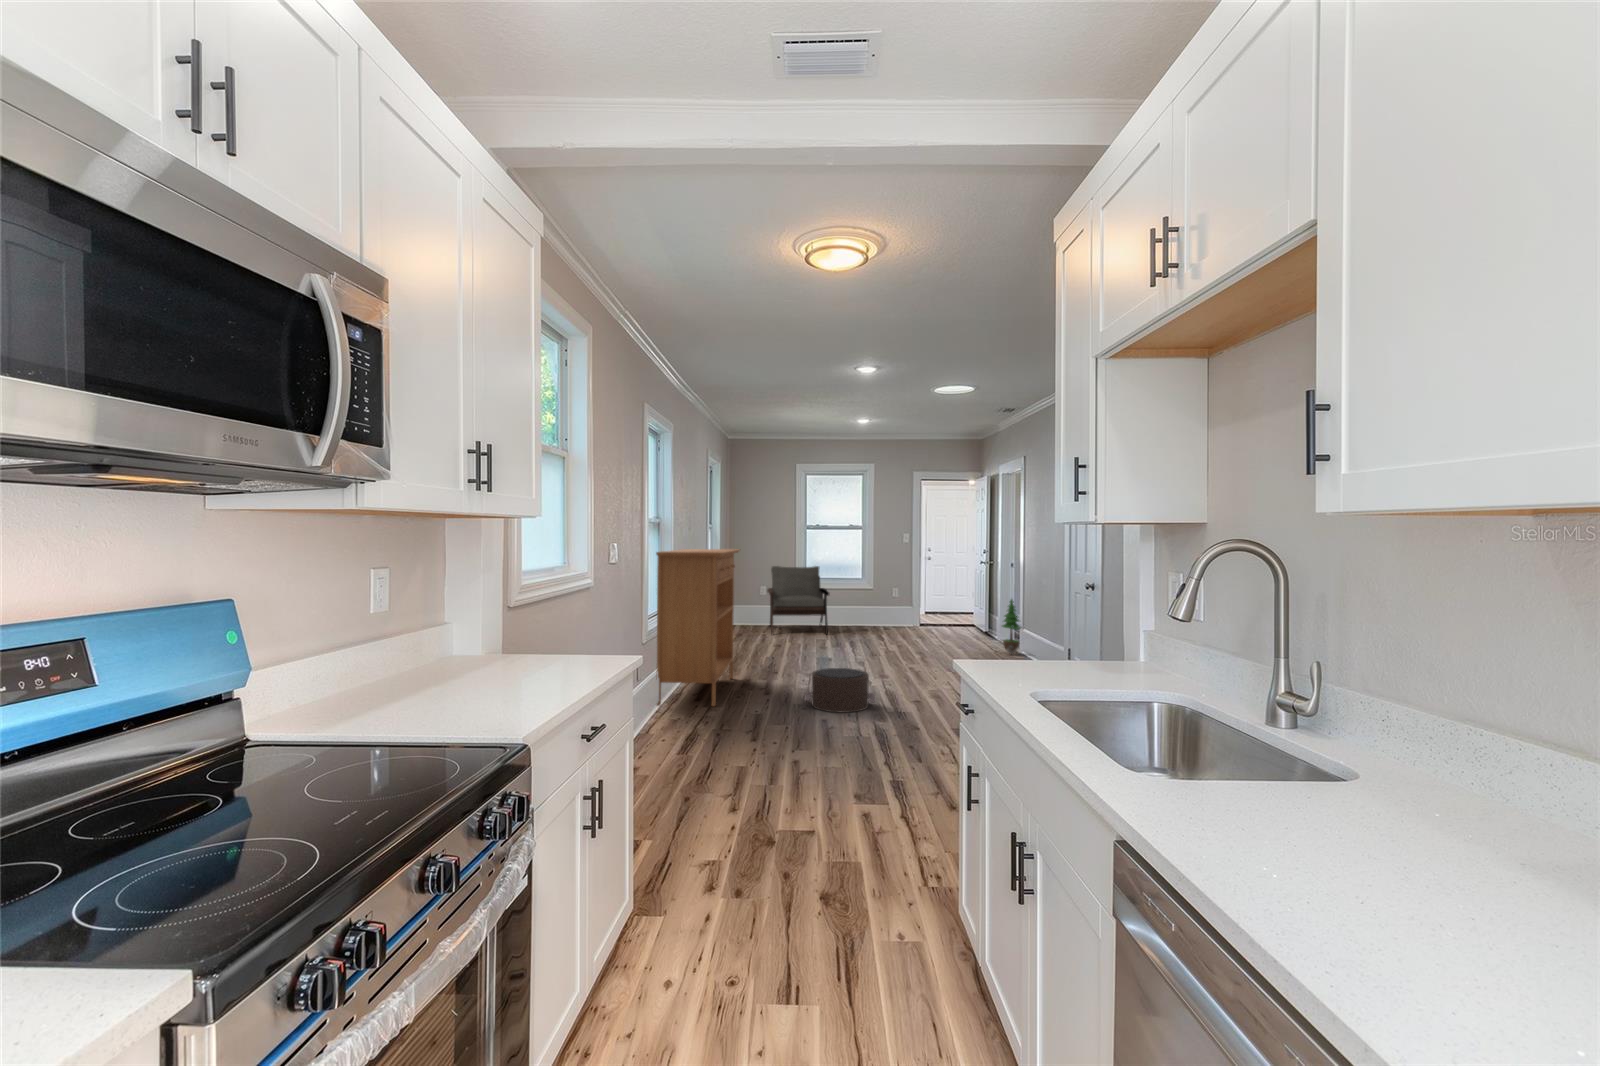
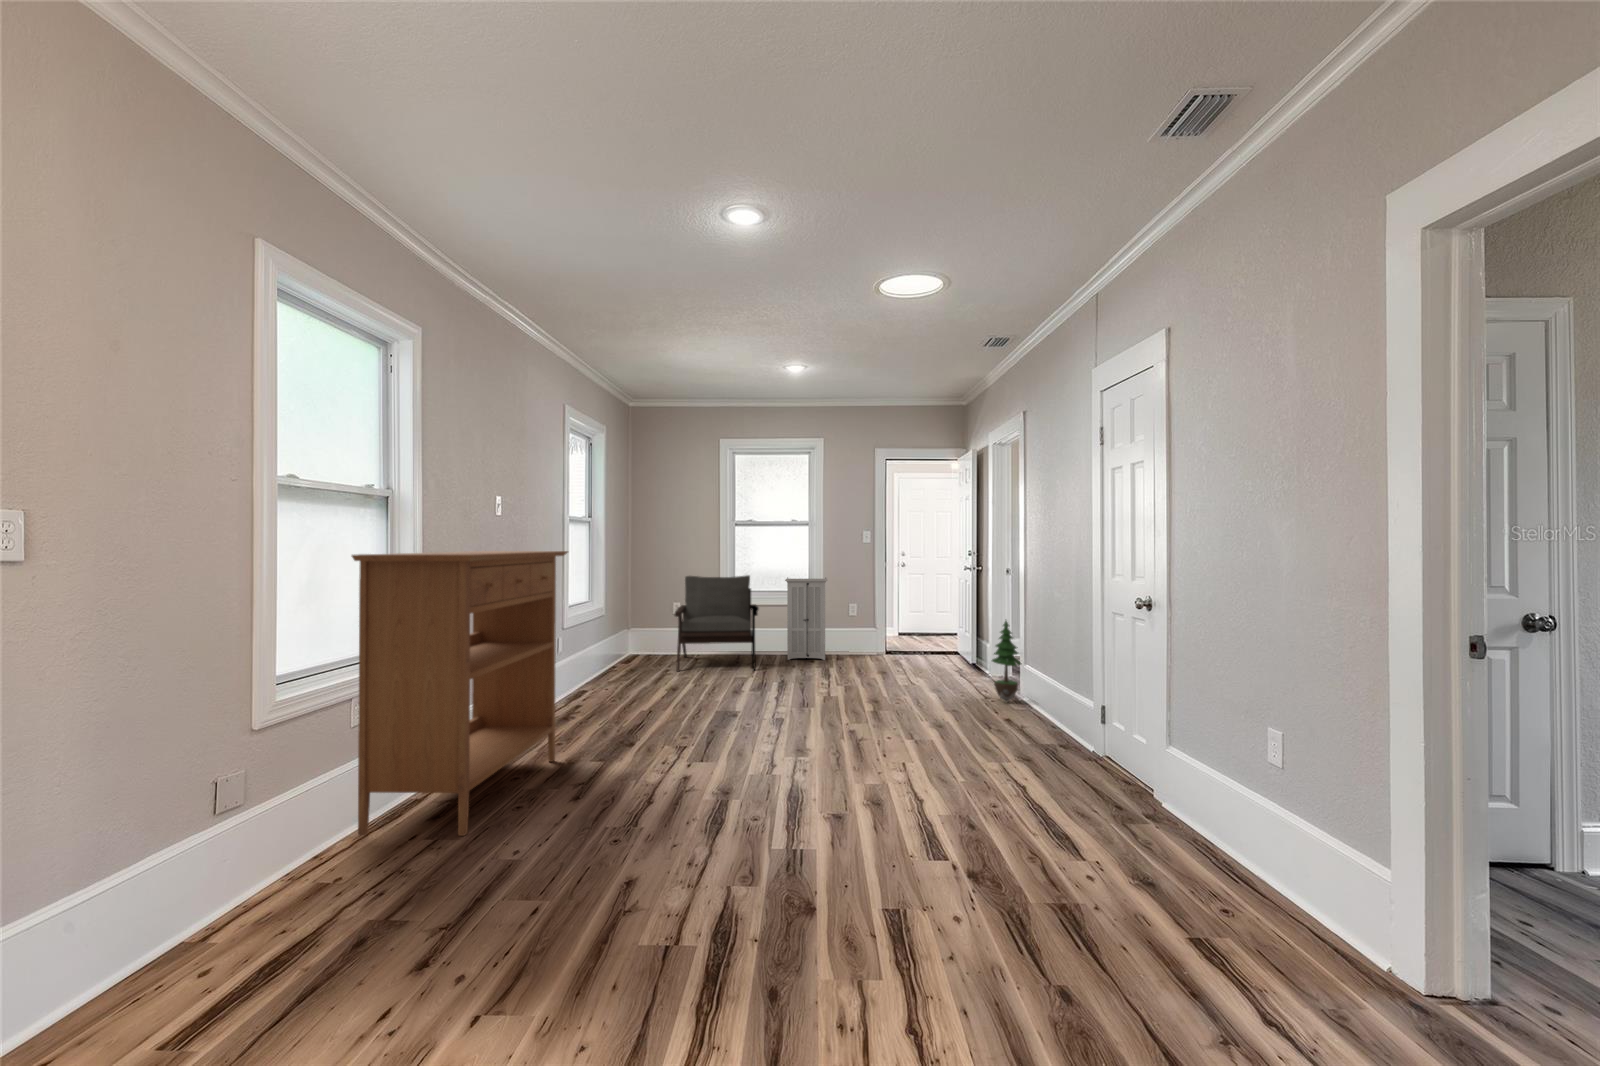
storage cabinet: none [846,568,878,629] -> present [785,578,827,660]
pouf: present [804,668,876,713] -> none [623,755,759,850]

